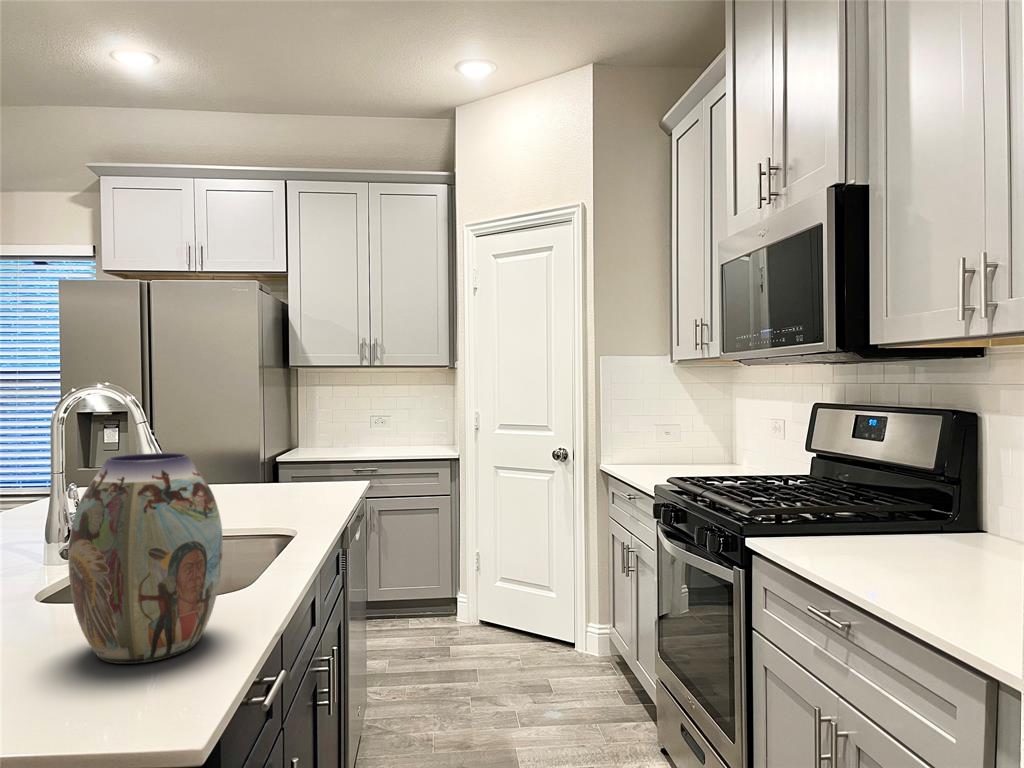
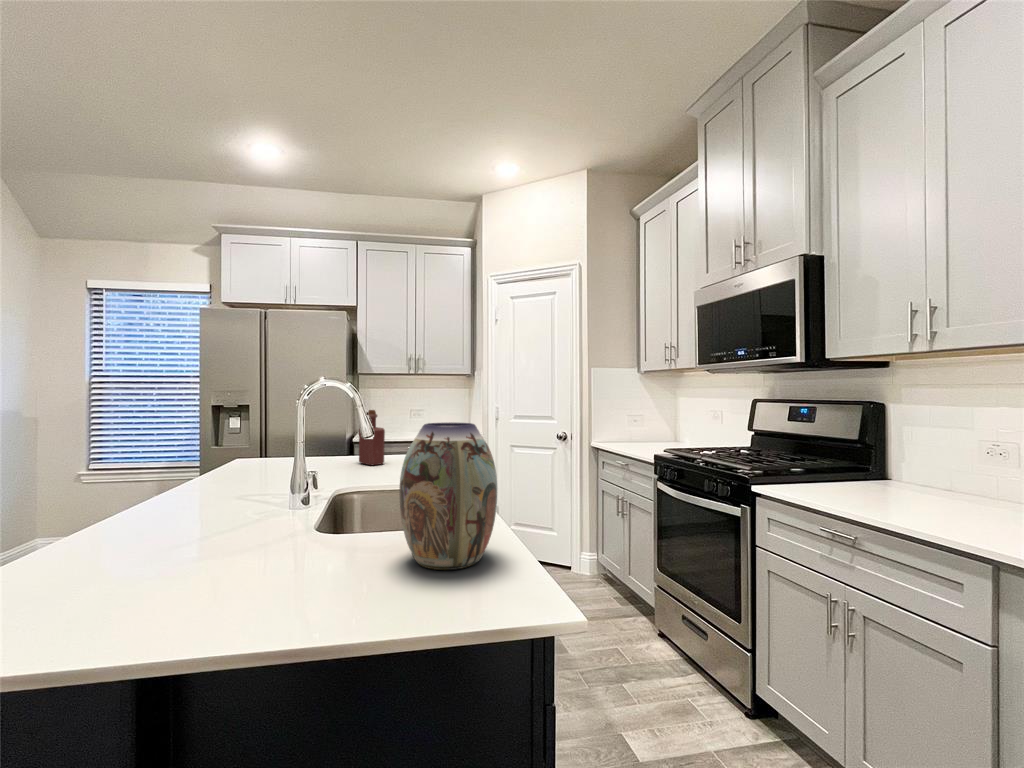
bottle: none [225,421,258,499] -> present [359,410,385,465]

